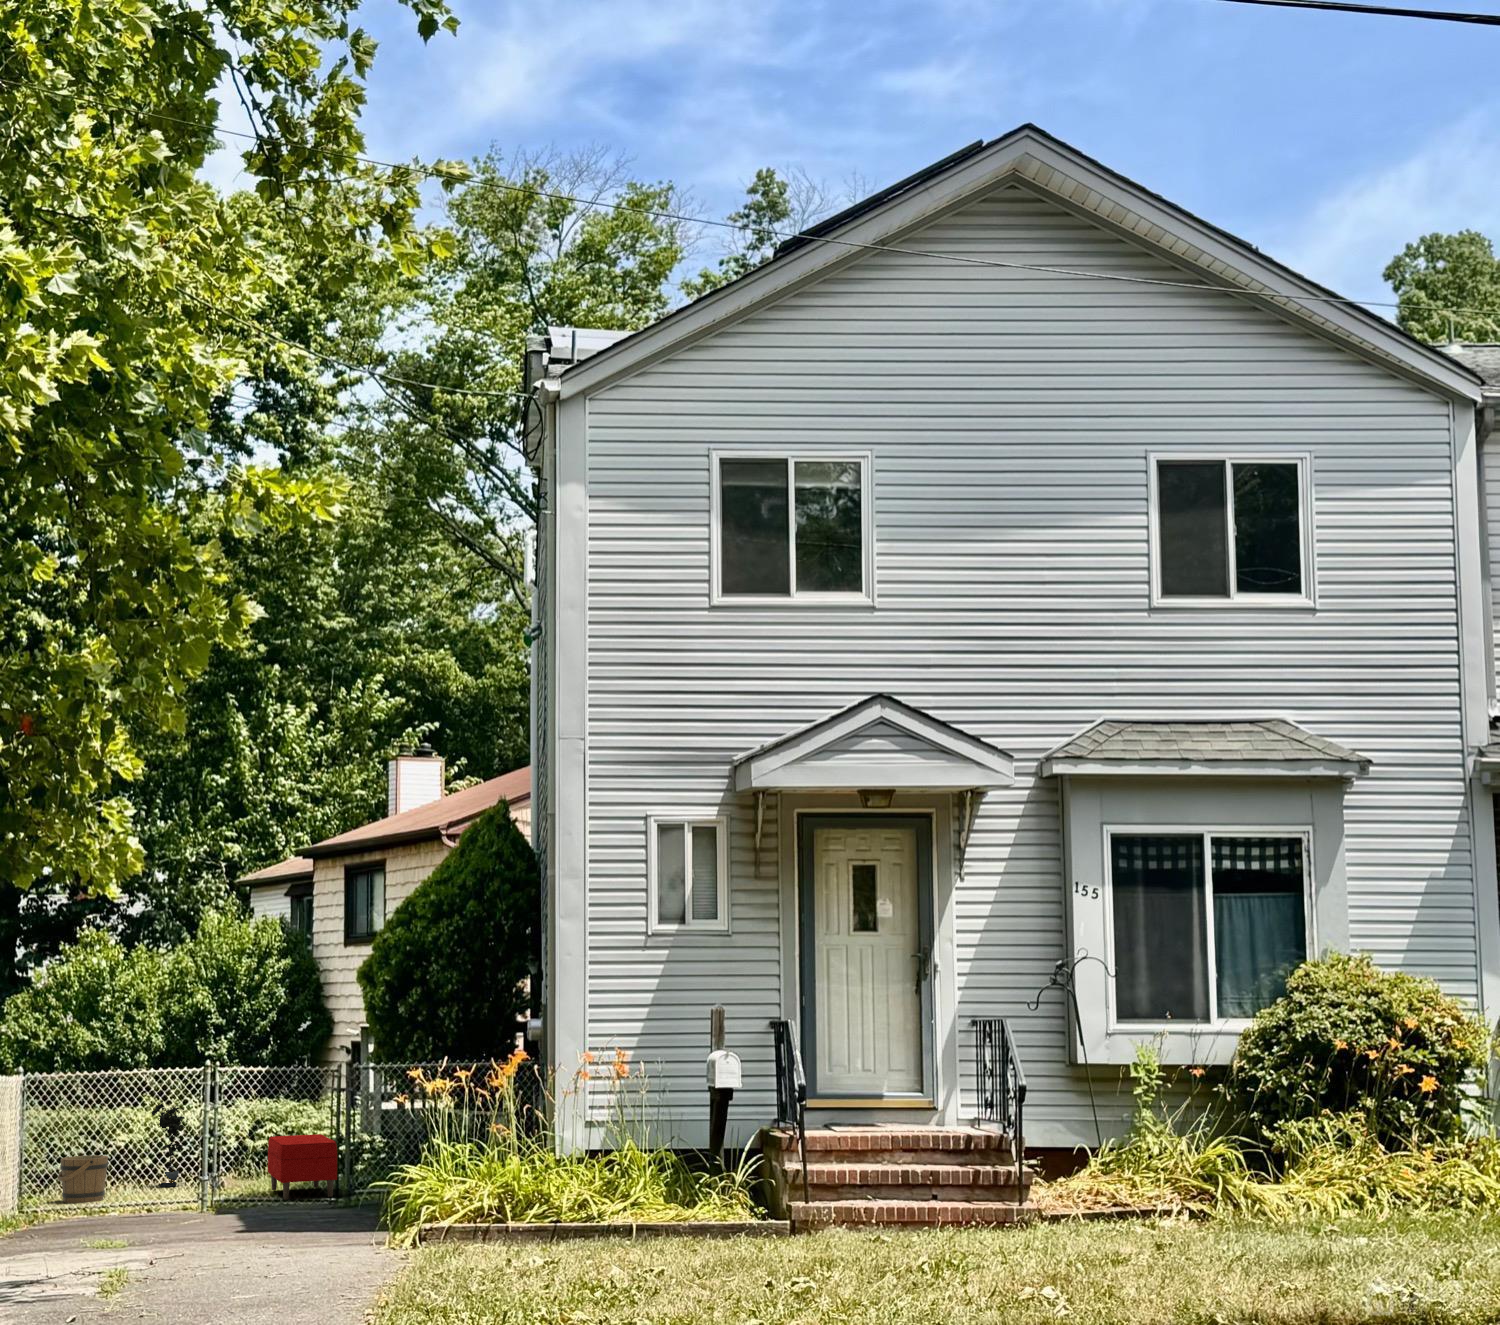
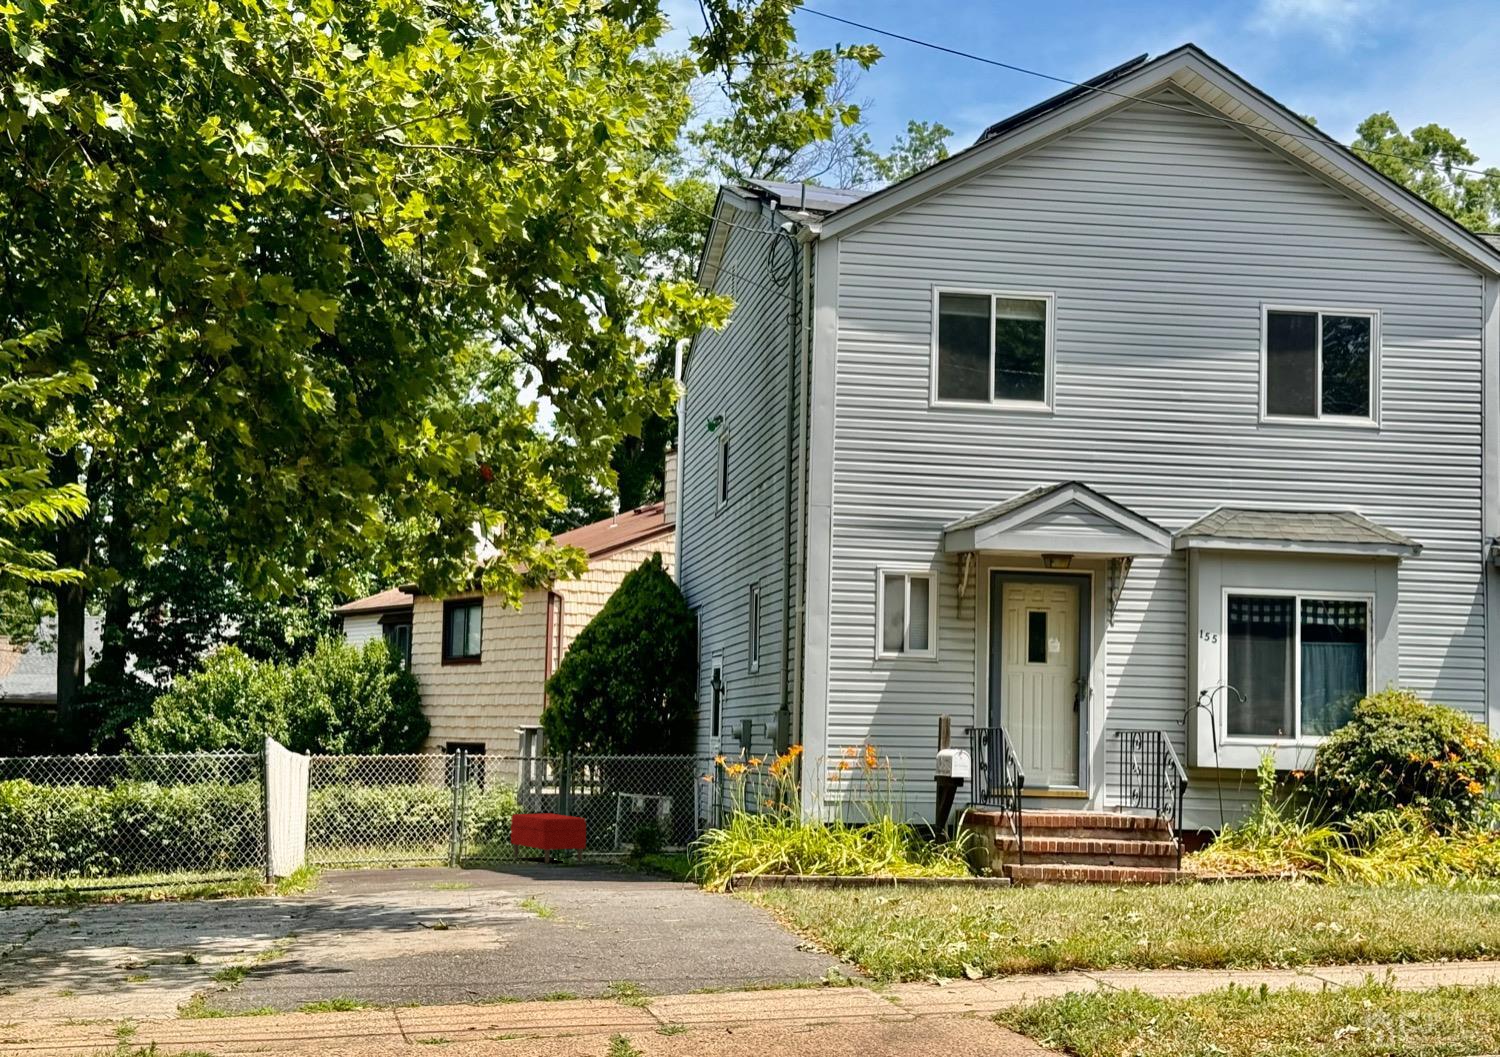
potted plant: present [152,1101,187,1187] -> none [394,784,426,855]
bucket: present [57,1155,108,1203] -> none [346,826,386,863]

